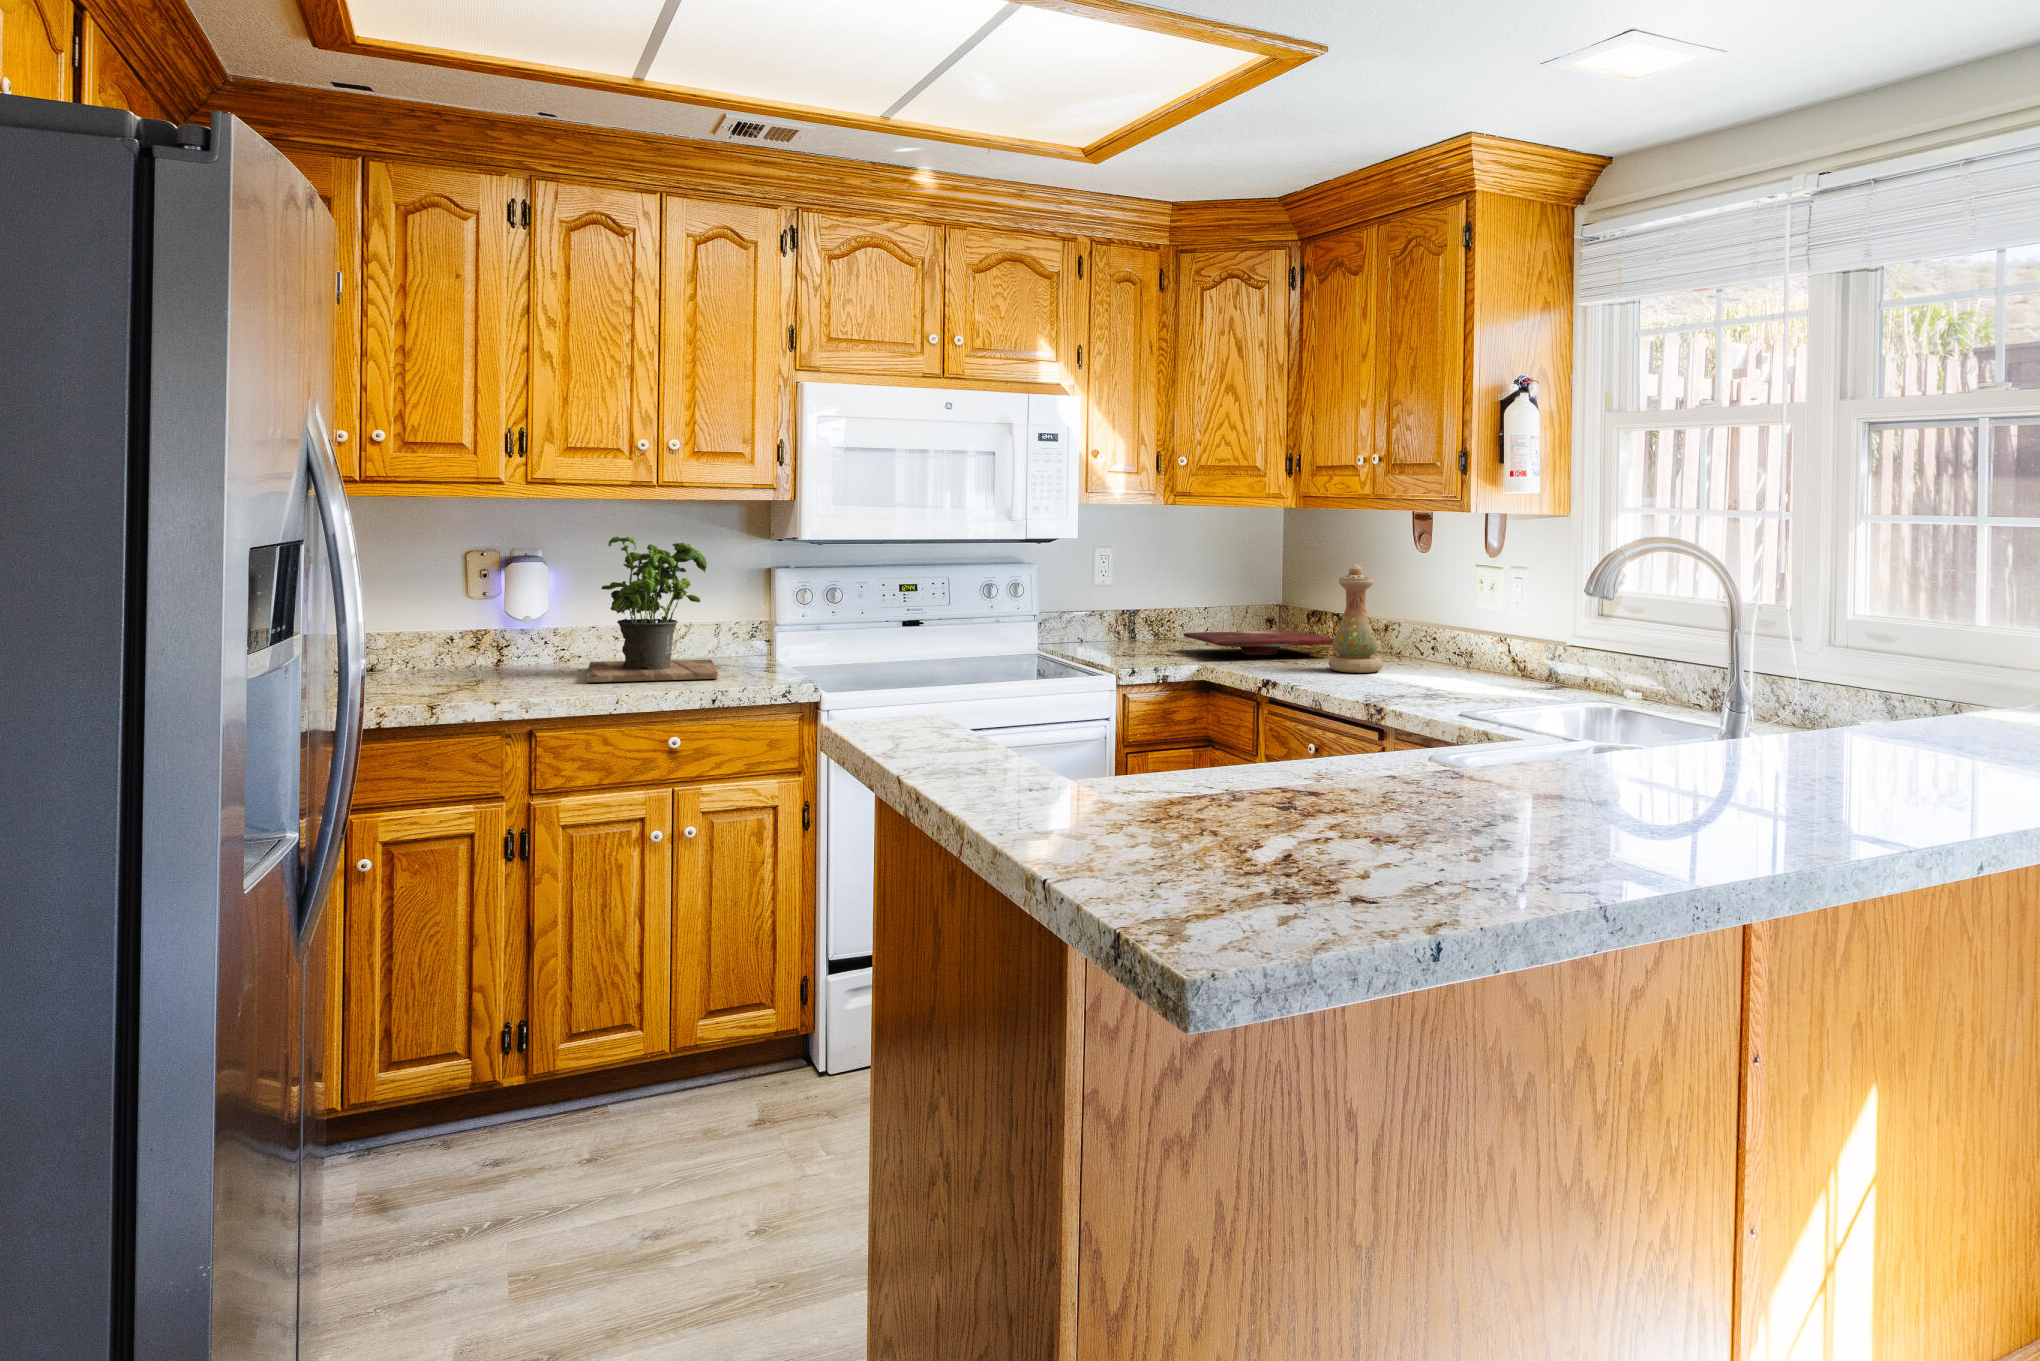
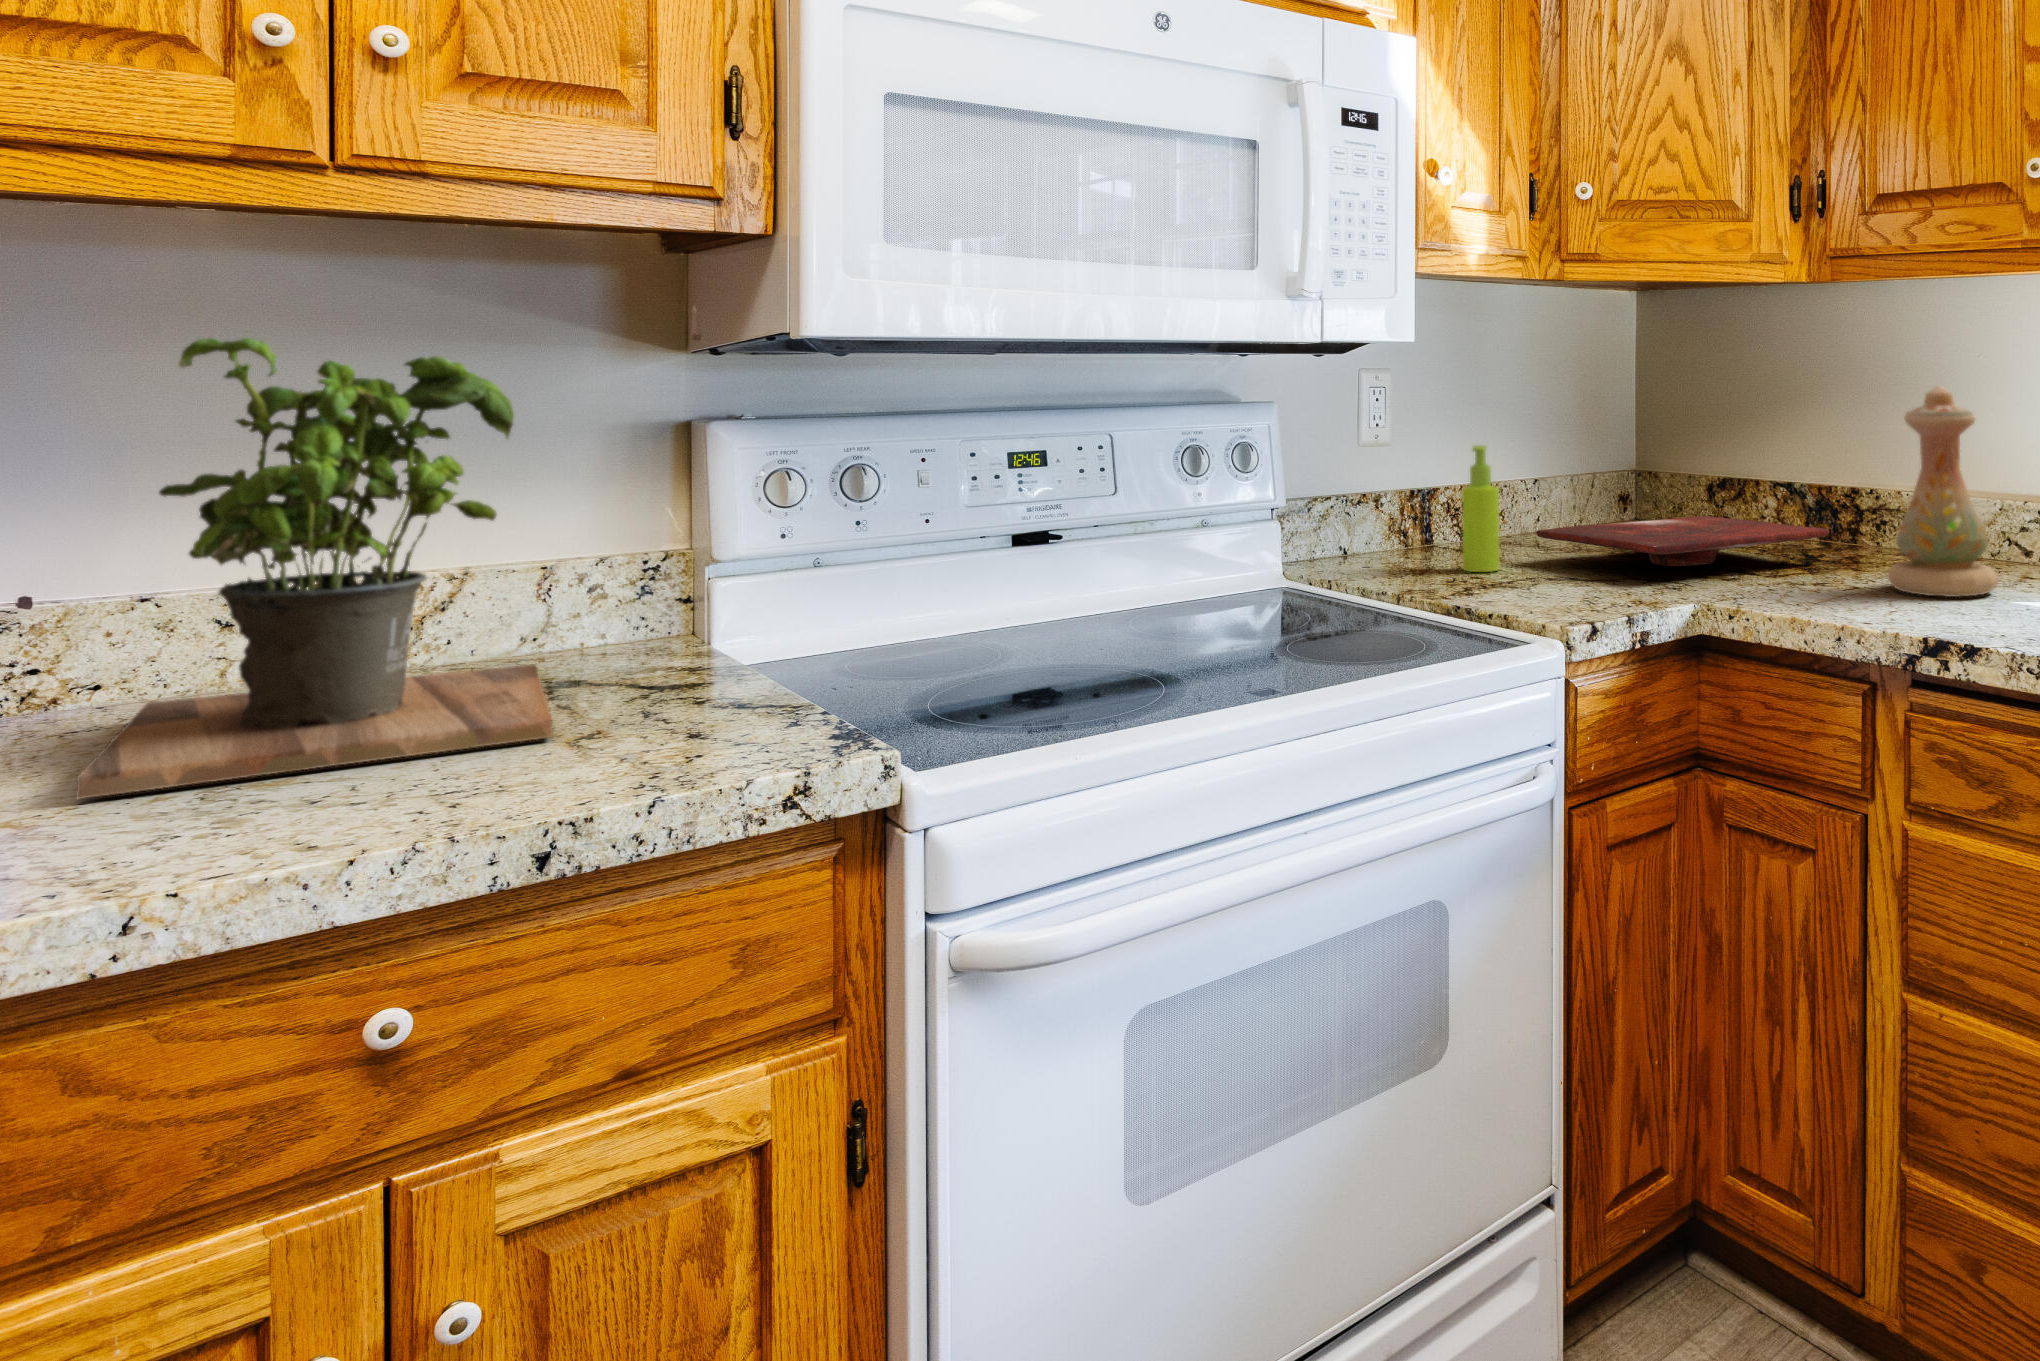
soap dispenser: none [1139,587,1158,653] -> present [1462,445,1500,572]

